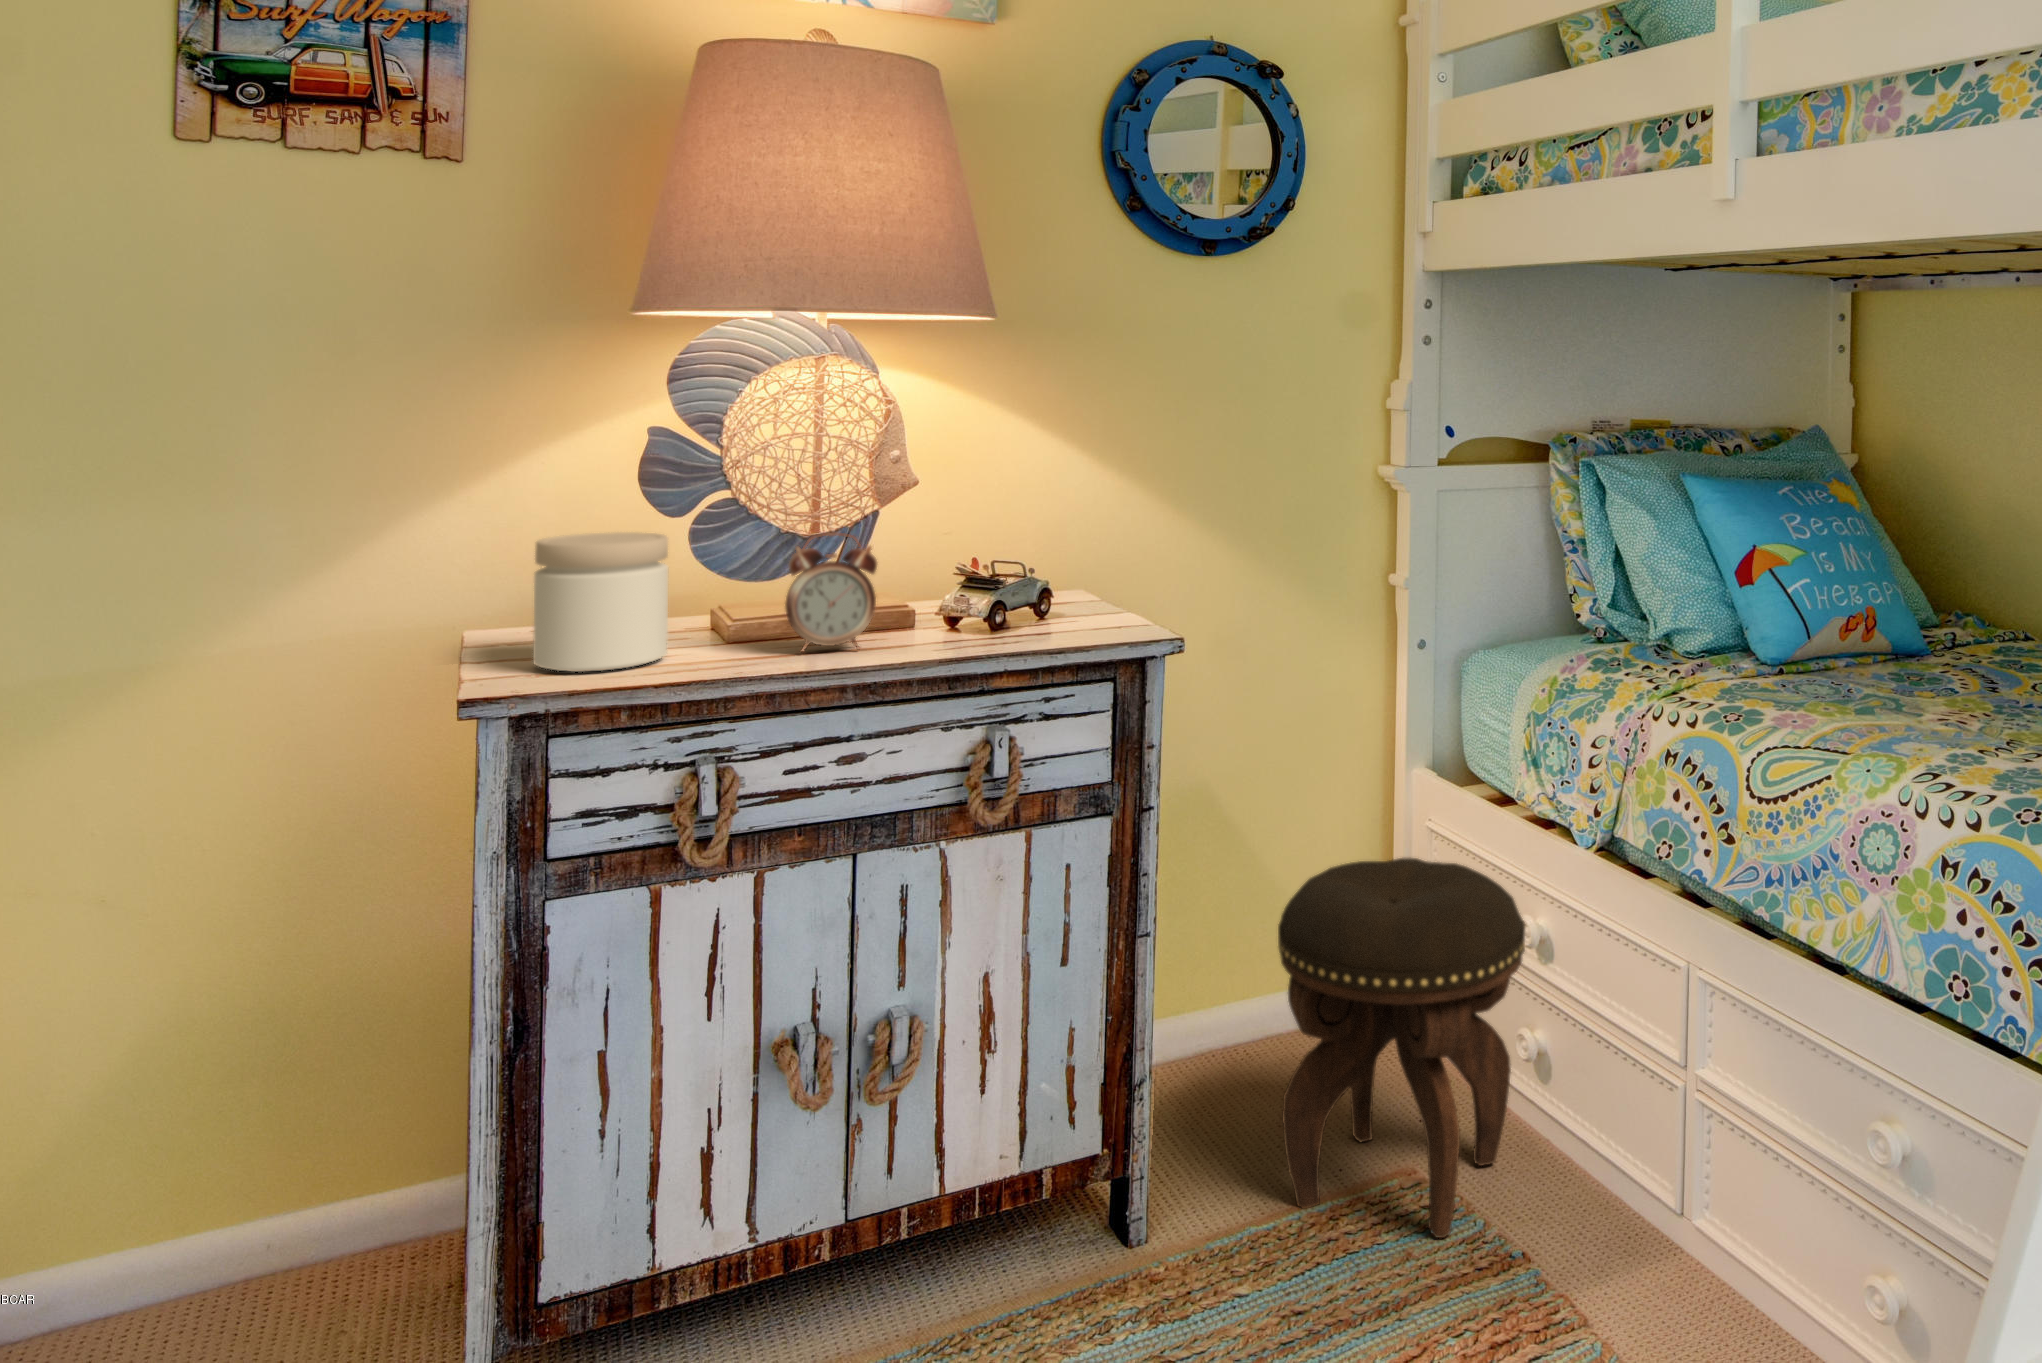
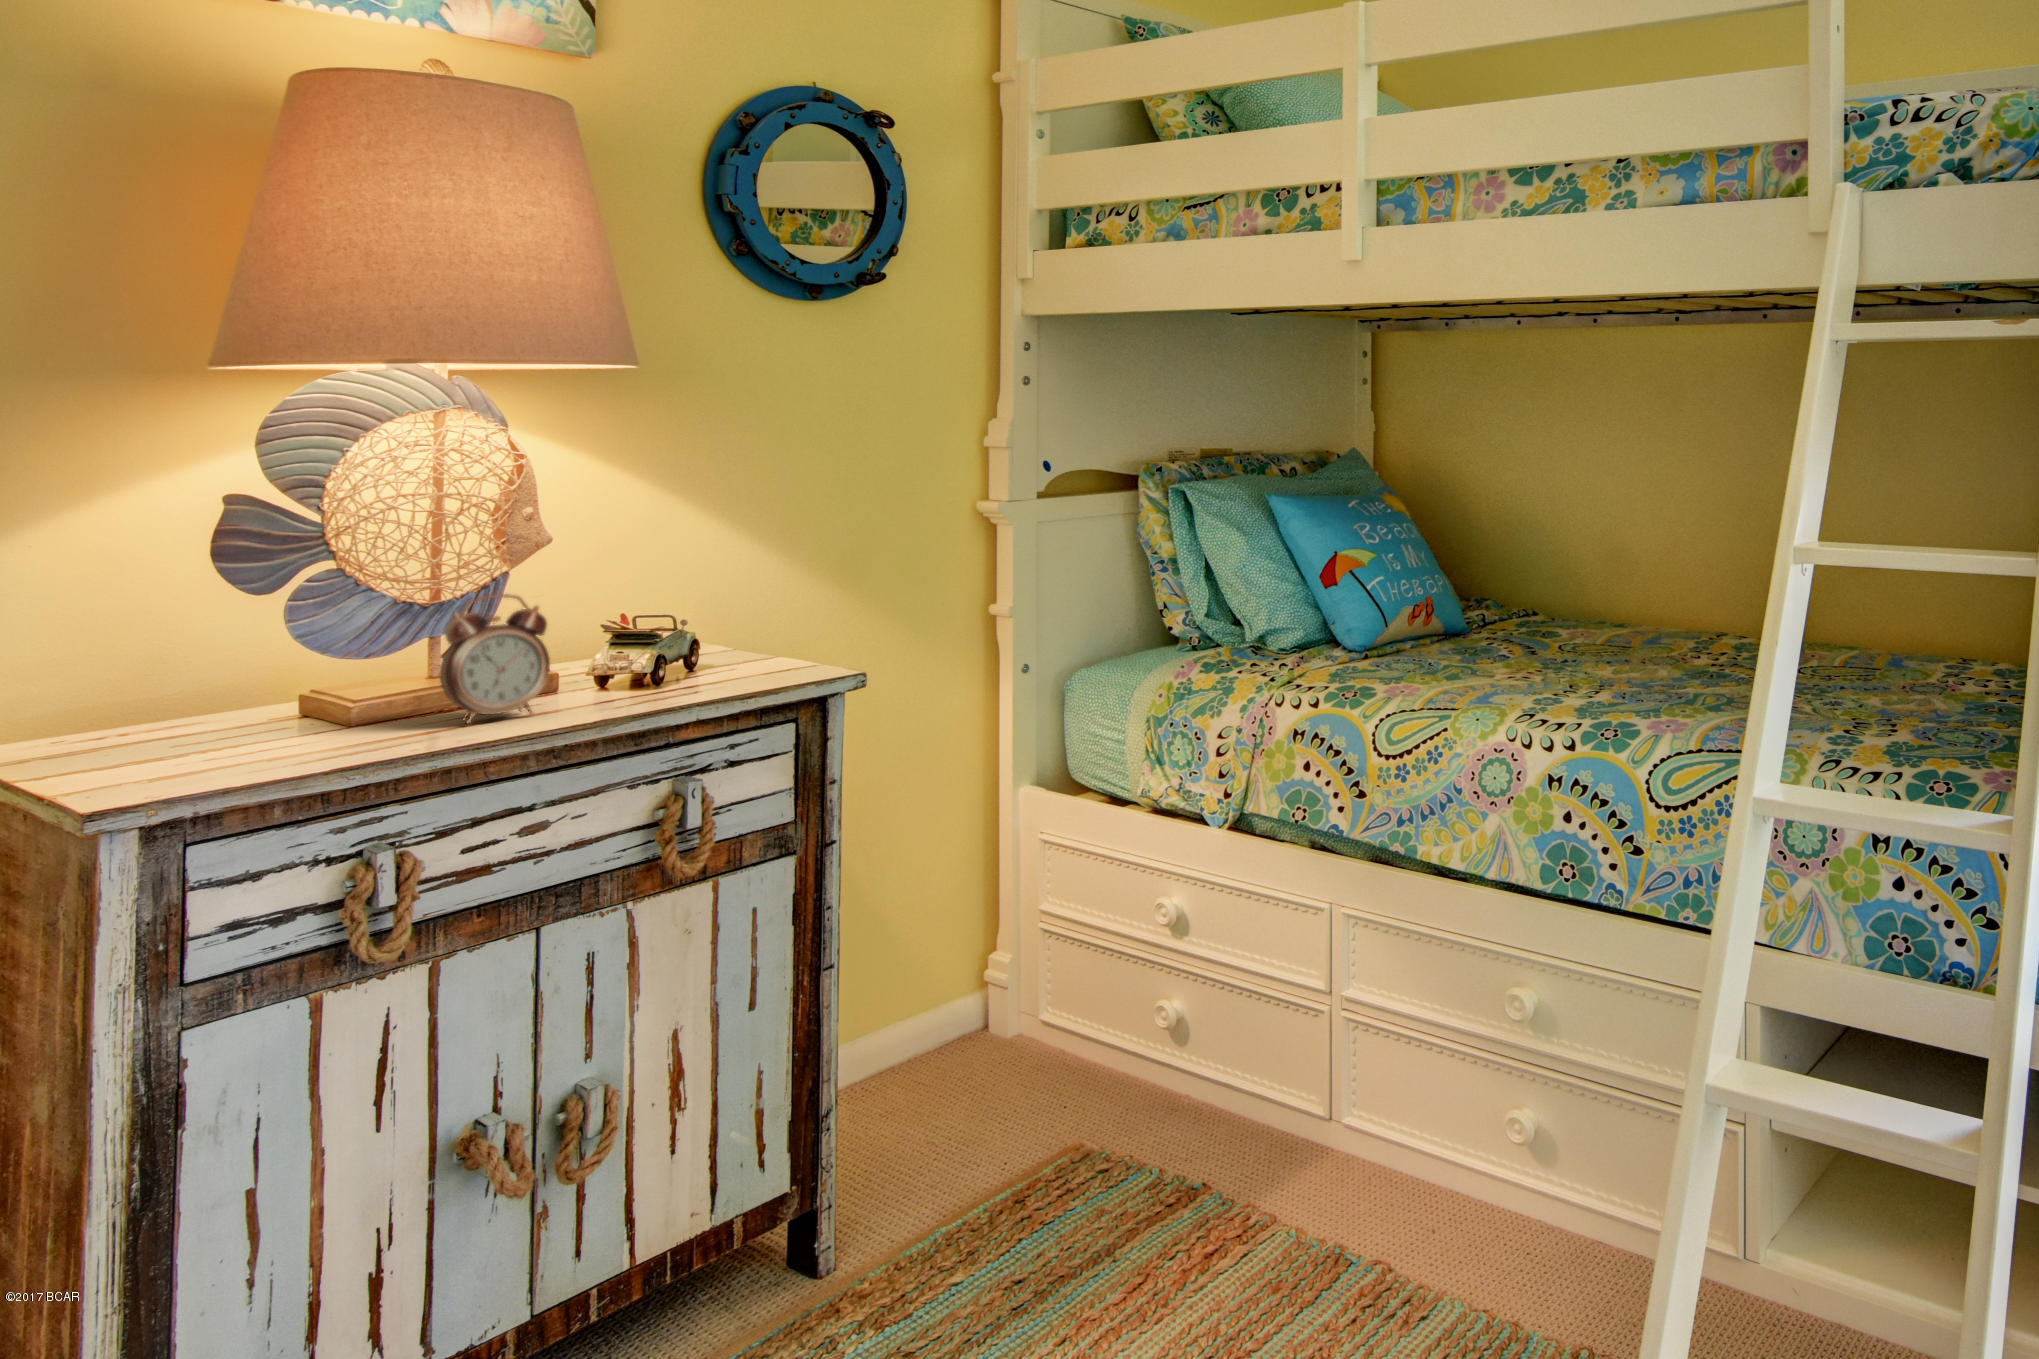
jar: present [533,532,669,672] -> none [126,610,301,772]
footstool: present [1278,858,1525,1238] -> none [941,856,1178,1201]

